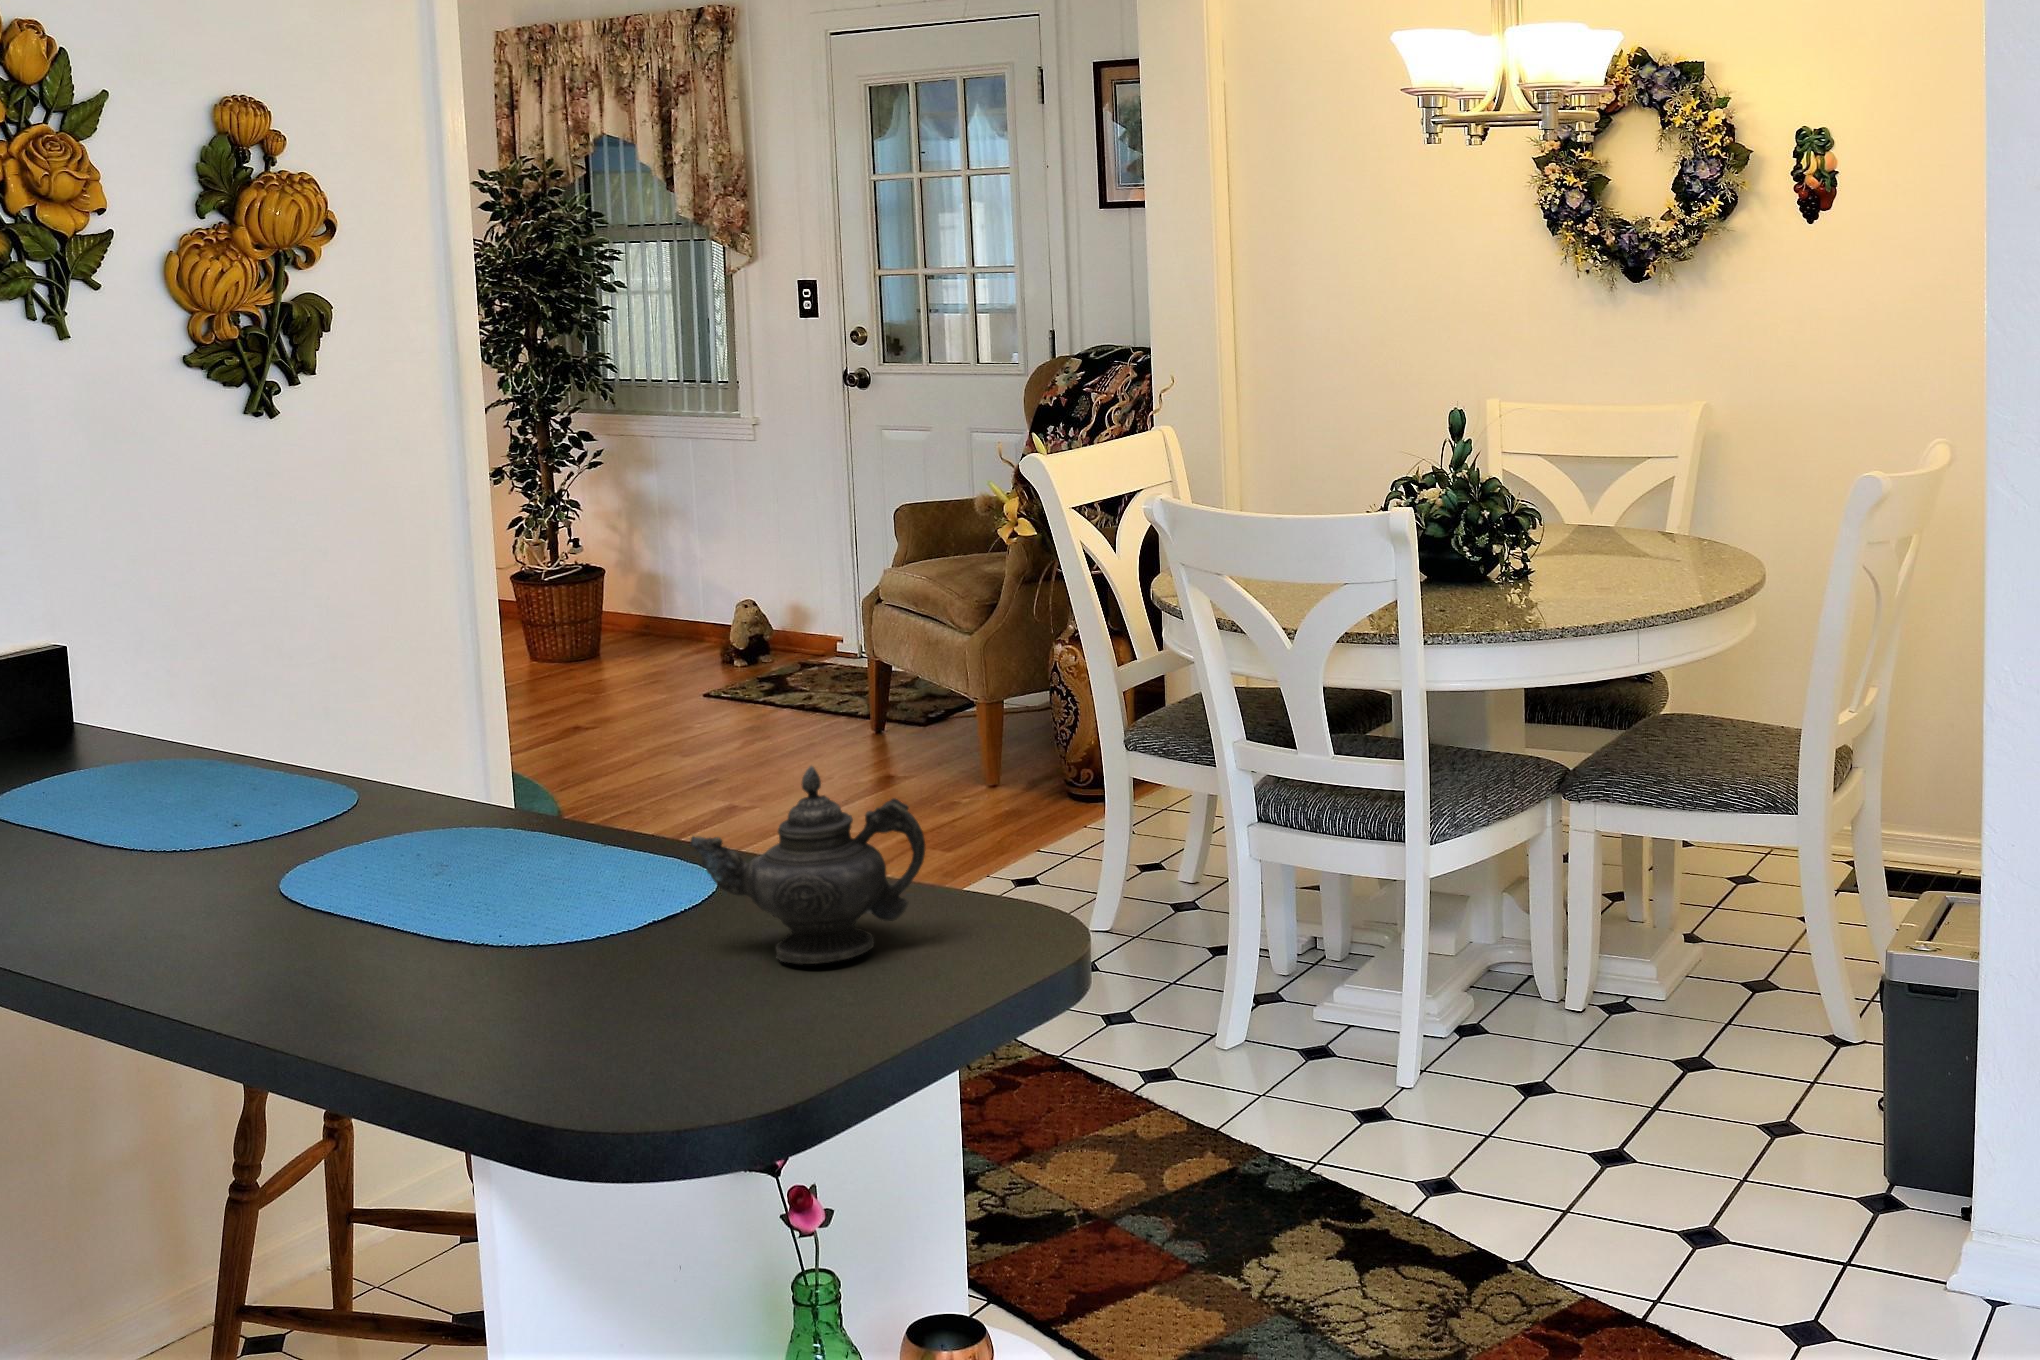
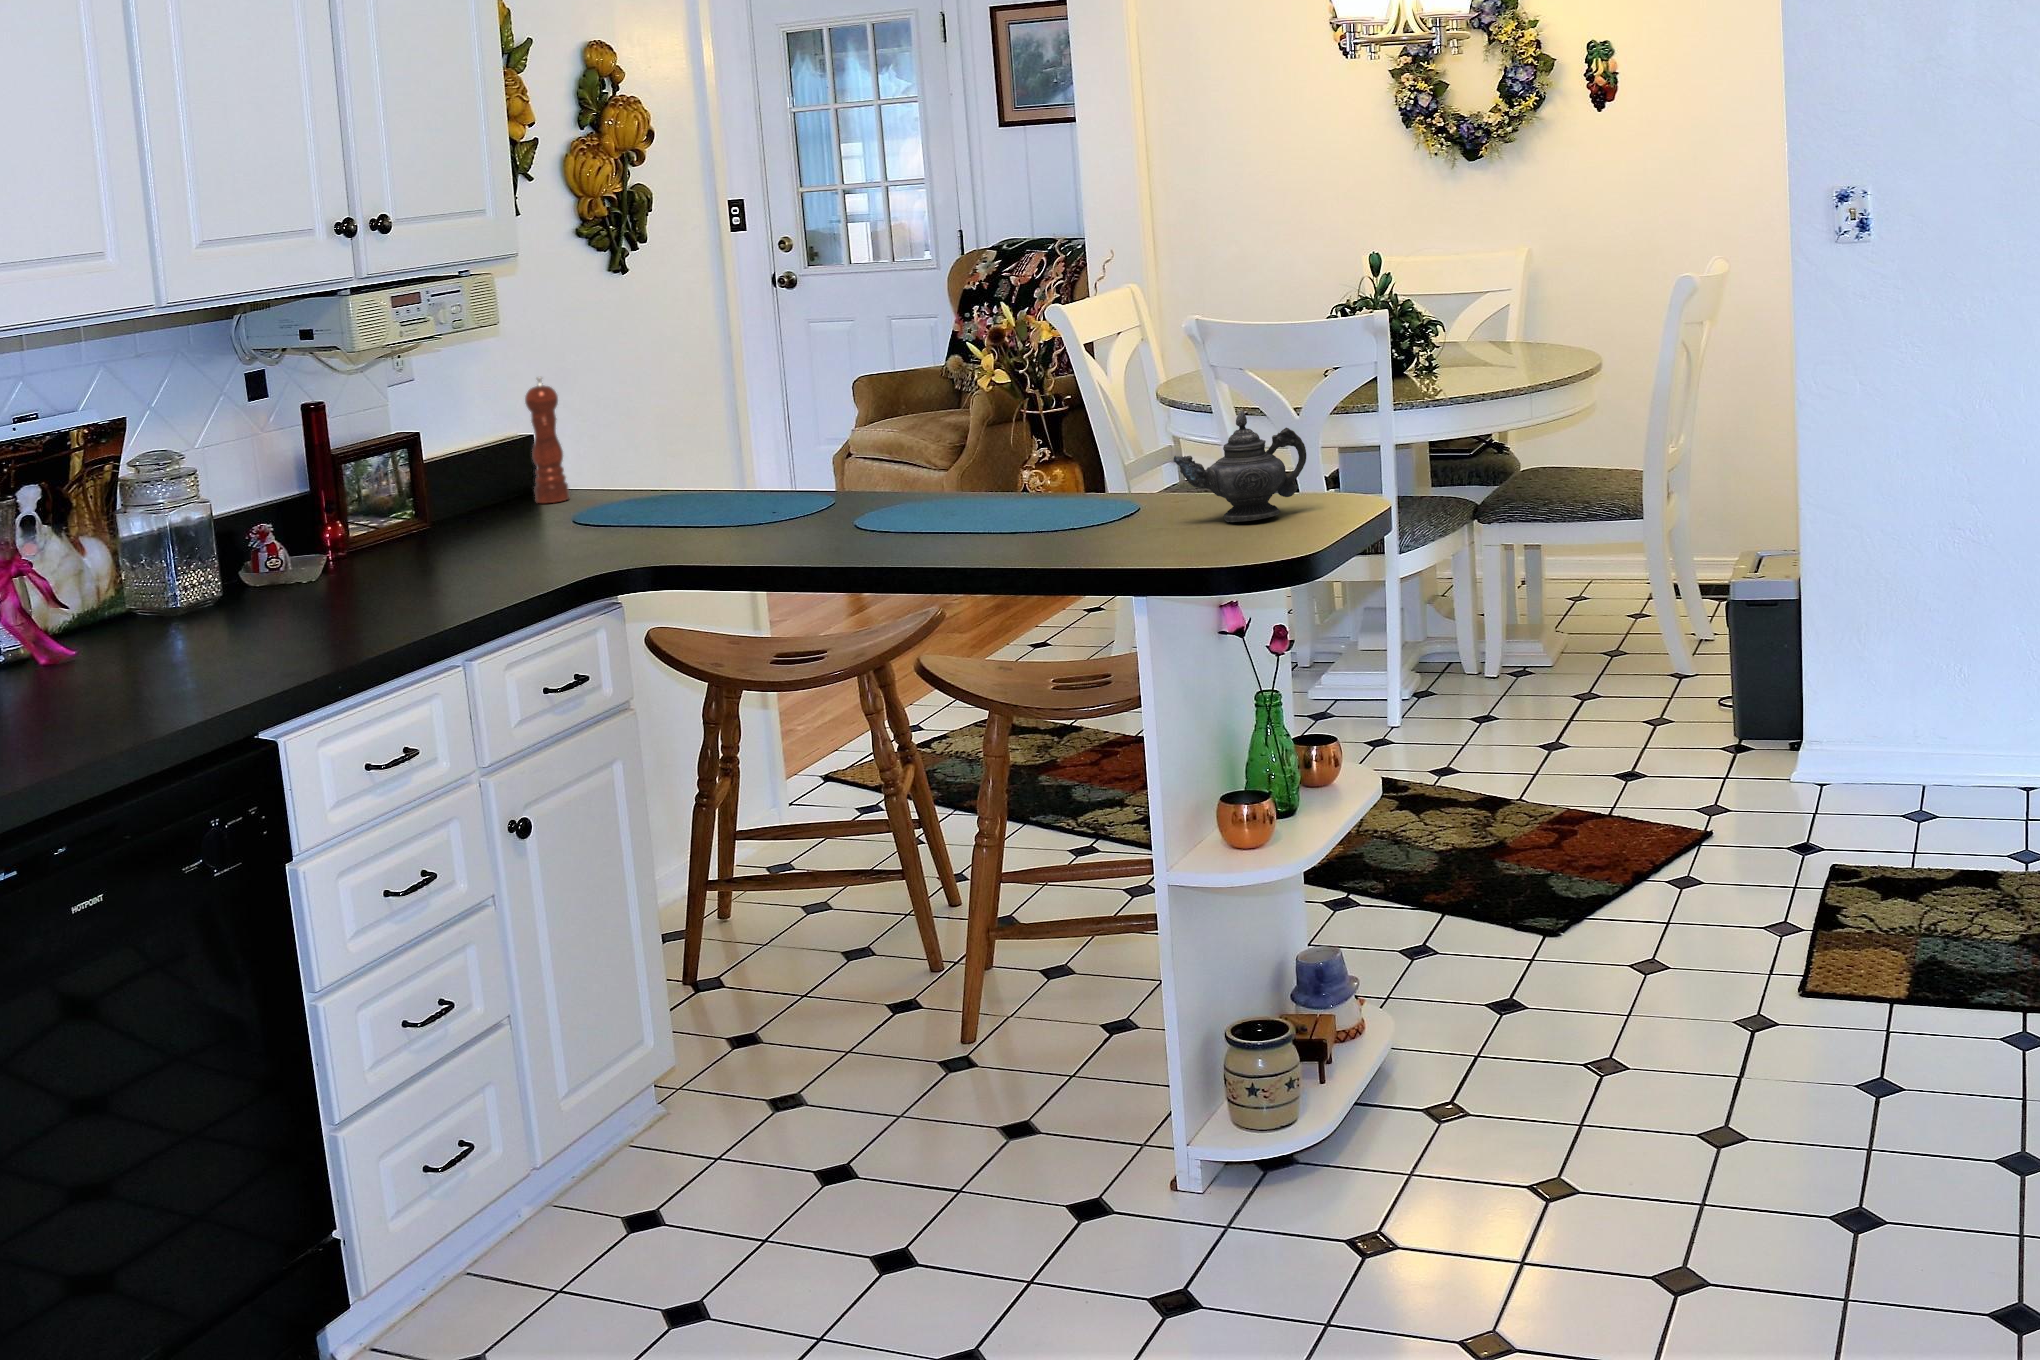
pepper mill: none [34,567,97,749] -> present [525,377,570,503]

